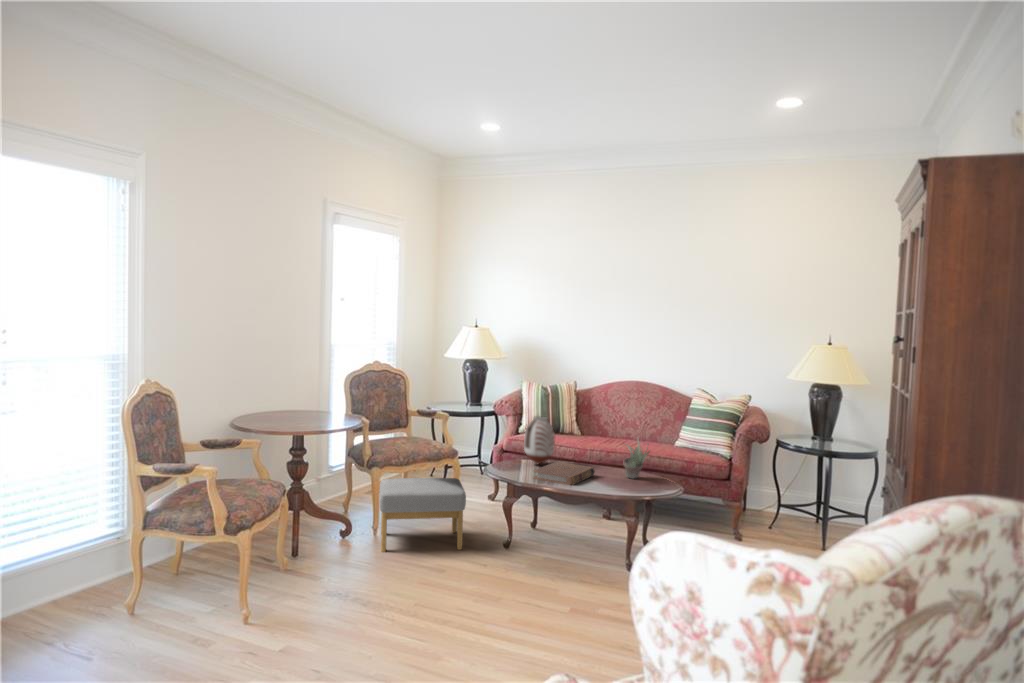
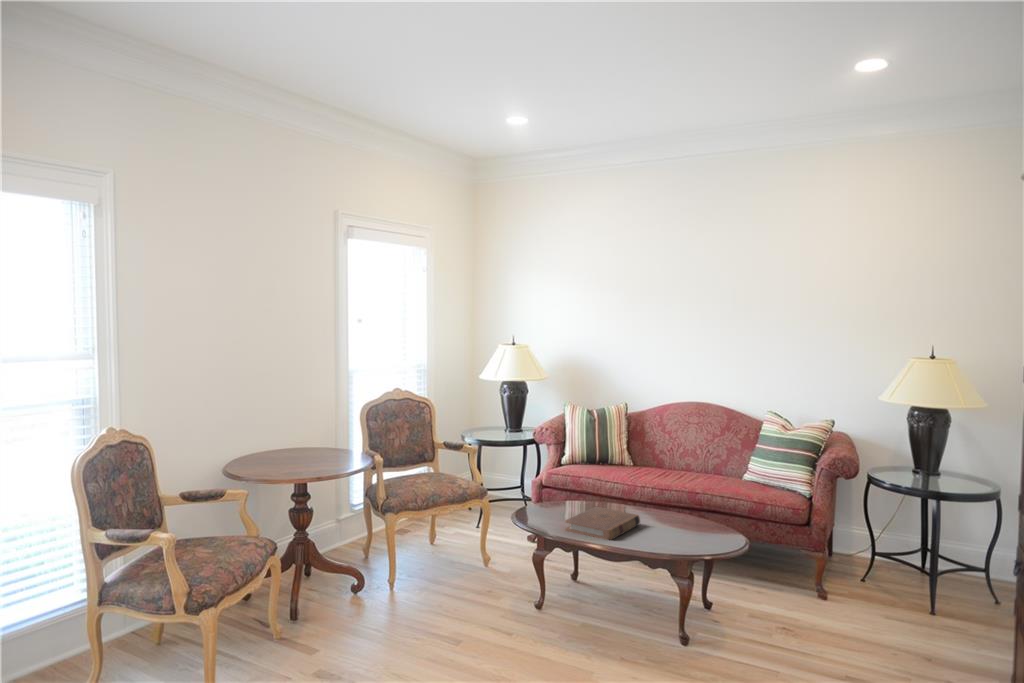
vase: present [524,417,555,464] -> none [558,452,594,509]
succulent plant: present [624,441,650,479] -> none [674,480,707,529]
footstool: present [379,478,466,552] -> none [389,524,489,614]

